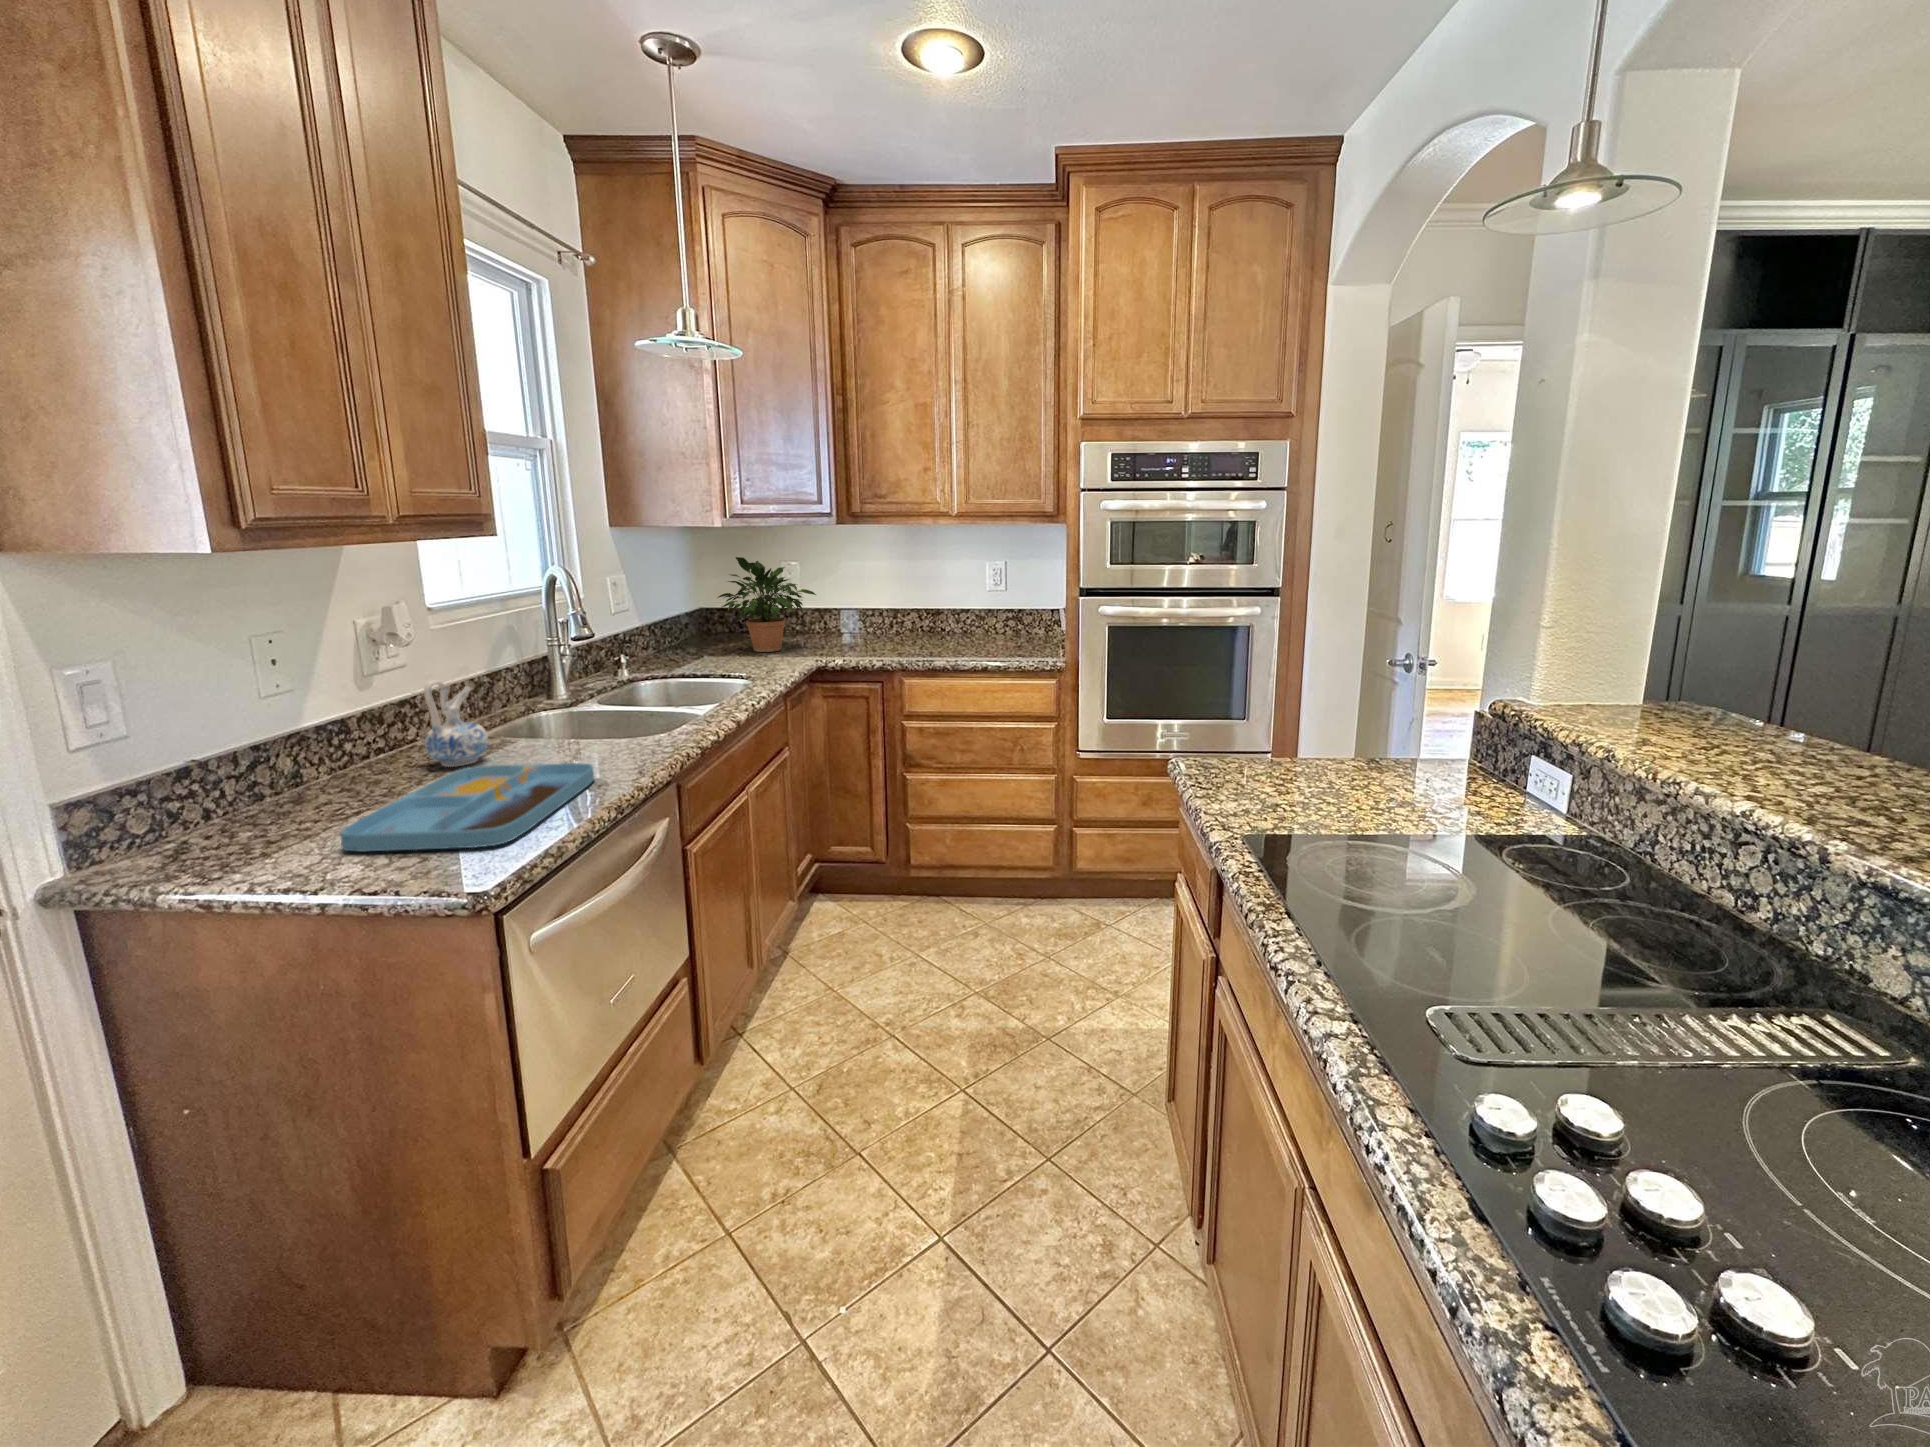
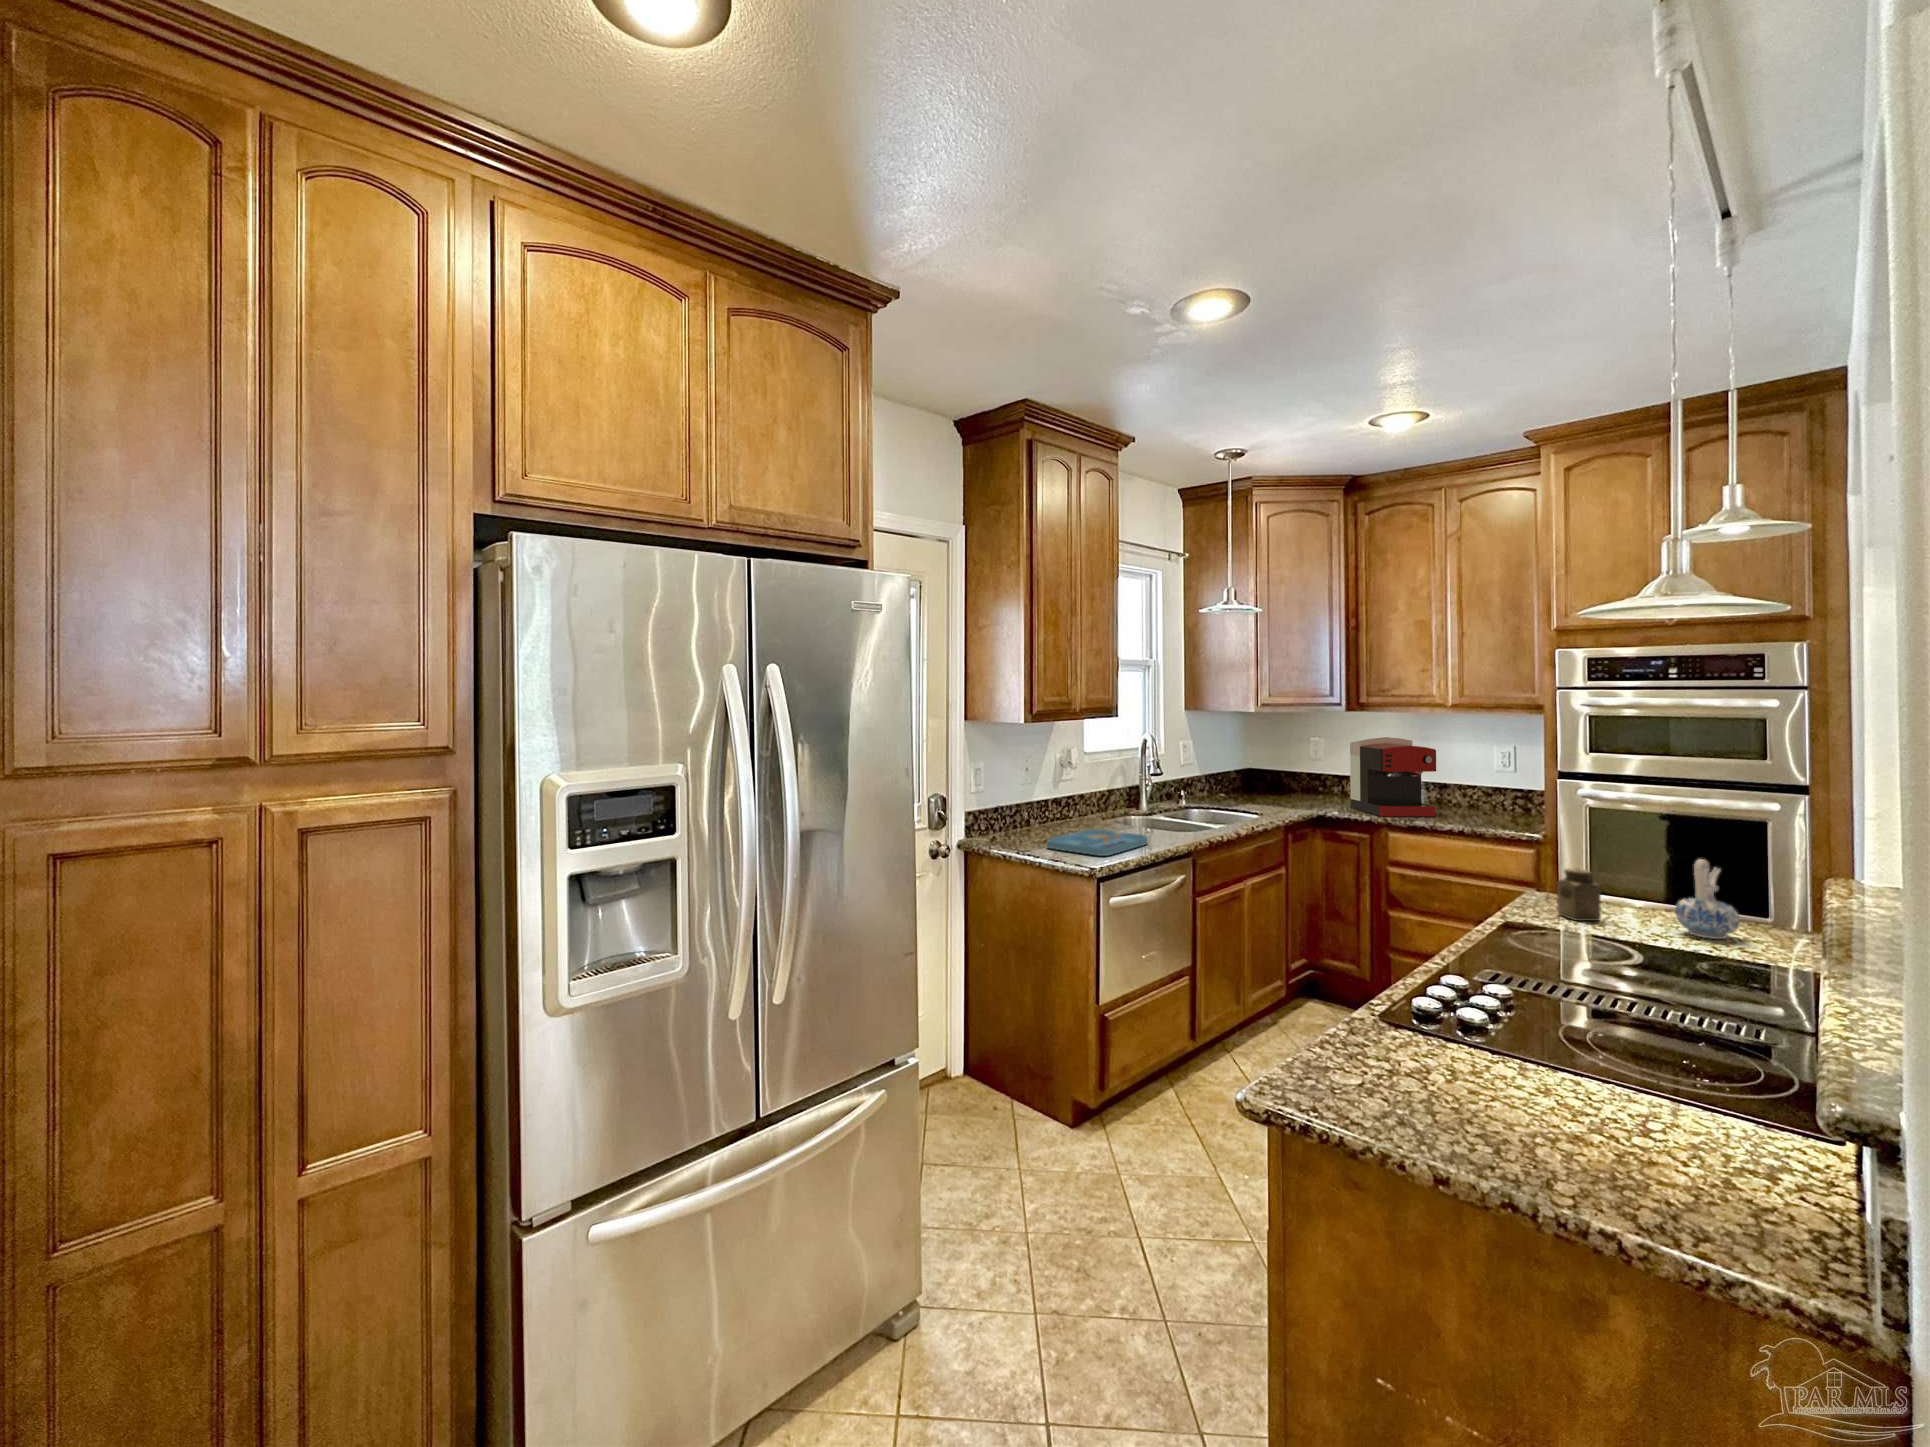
potted plant: present [718,557,816,652] -> none [1251,732,1329,803]
coffee maker: none [843,557,943,659] -> present [1350,737,1436,817]
ceramic pitcher: present [424,680,488,767] -> present [1675,859,1740,939]
salt shaker: none [1276,732,1328,810] -> present [1557,868,1601,921]

